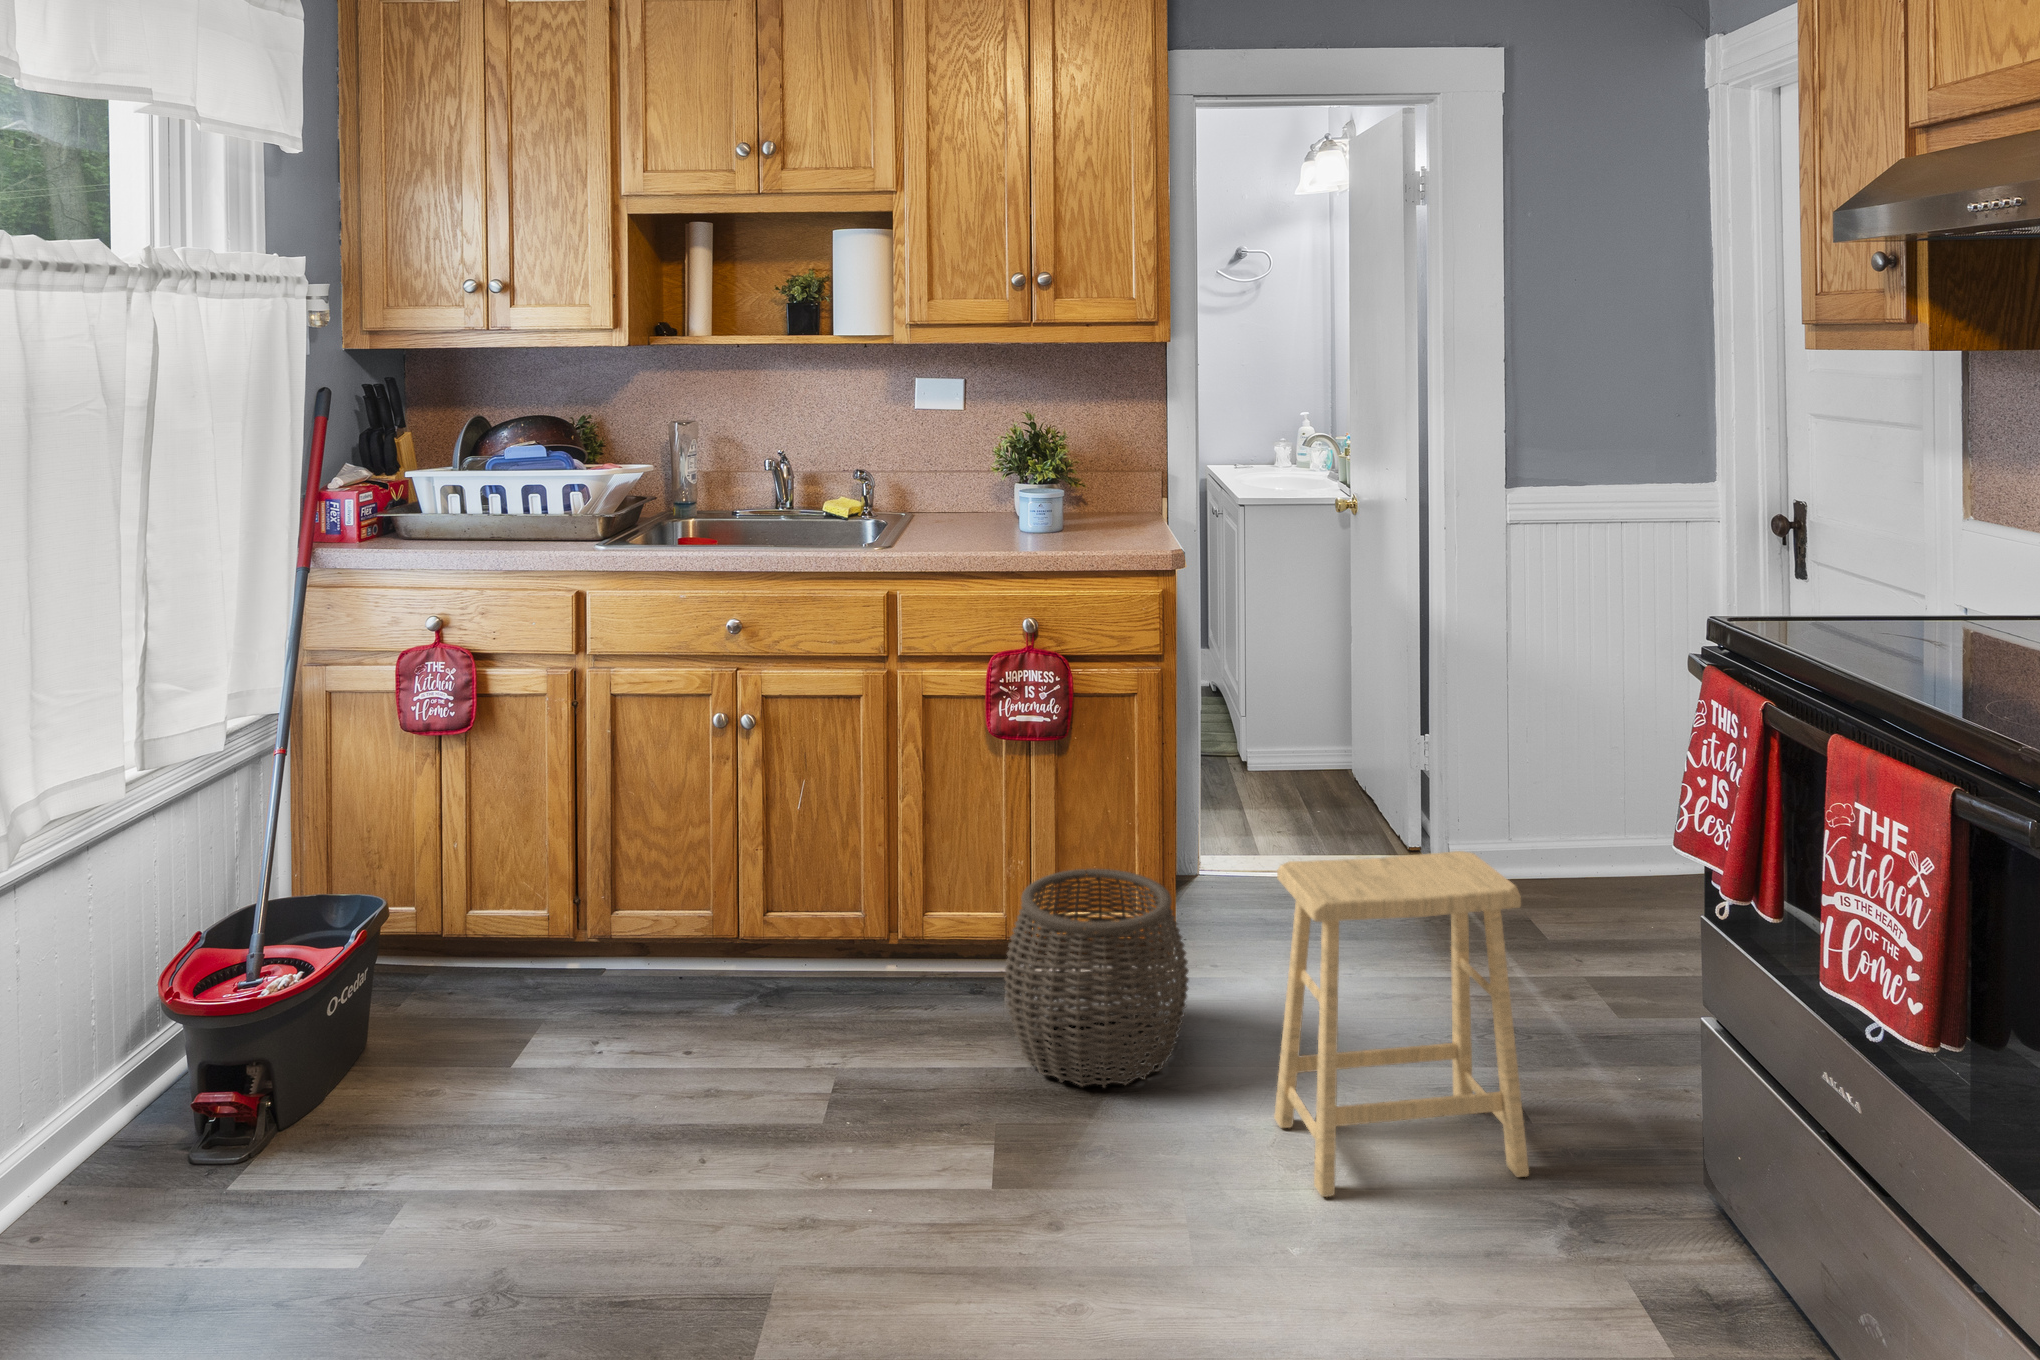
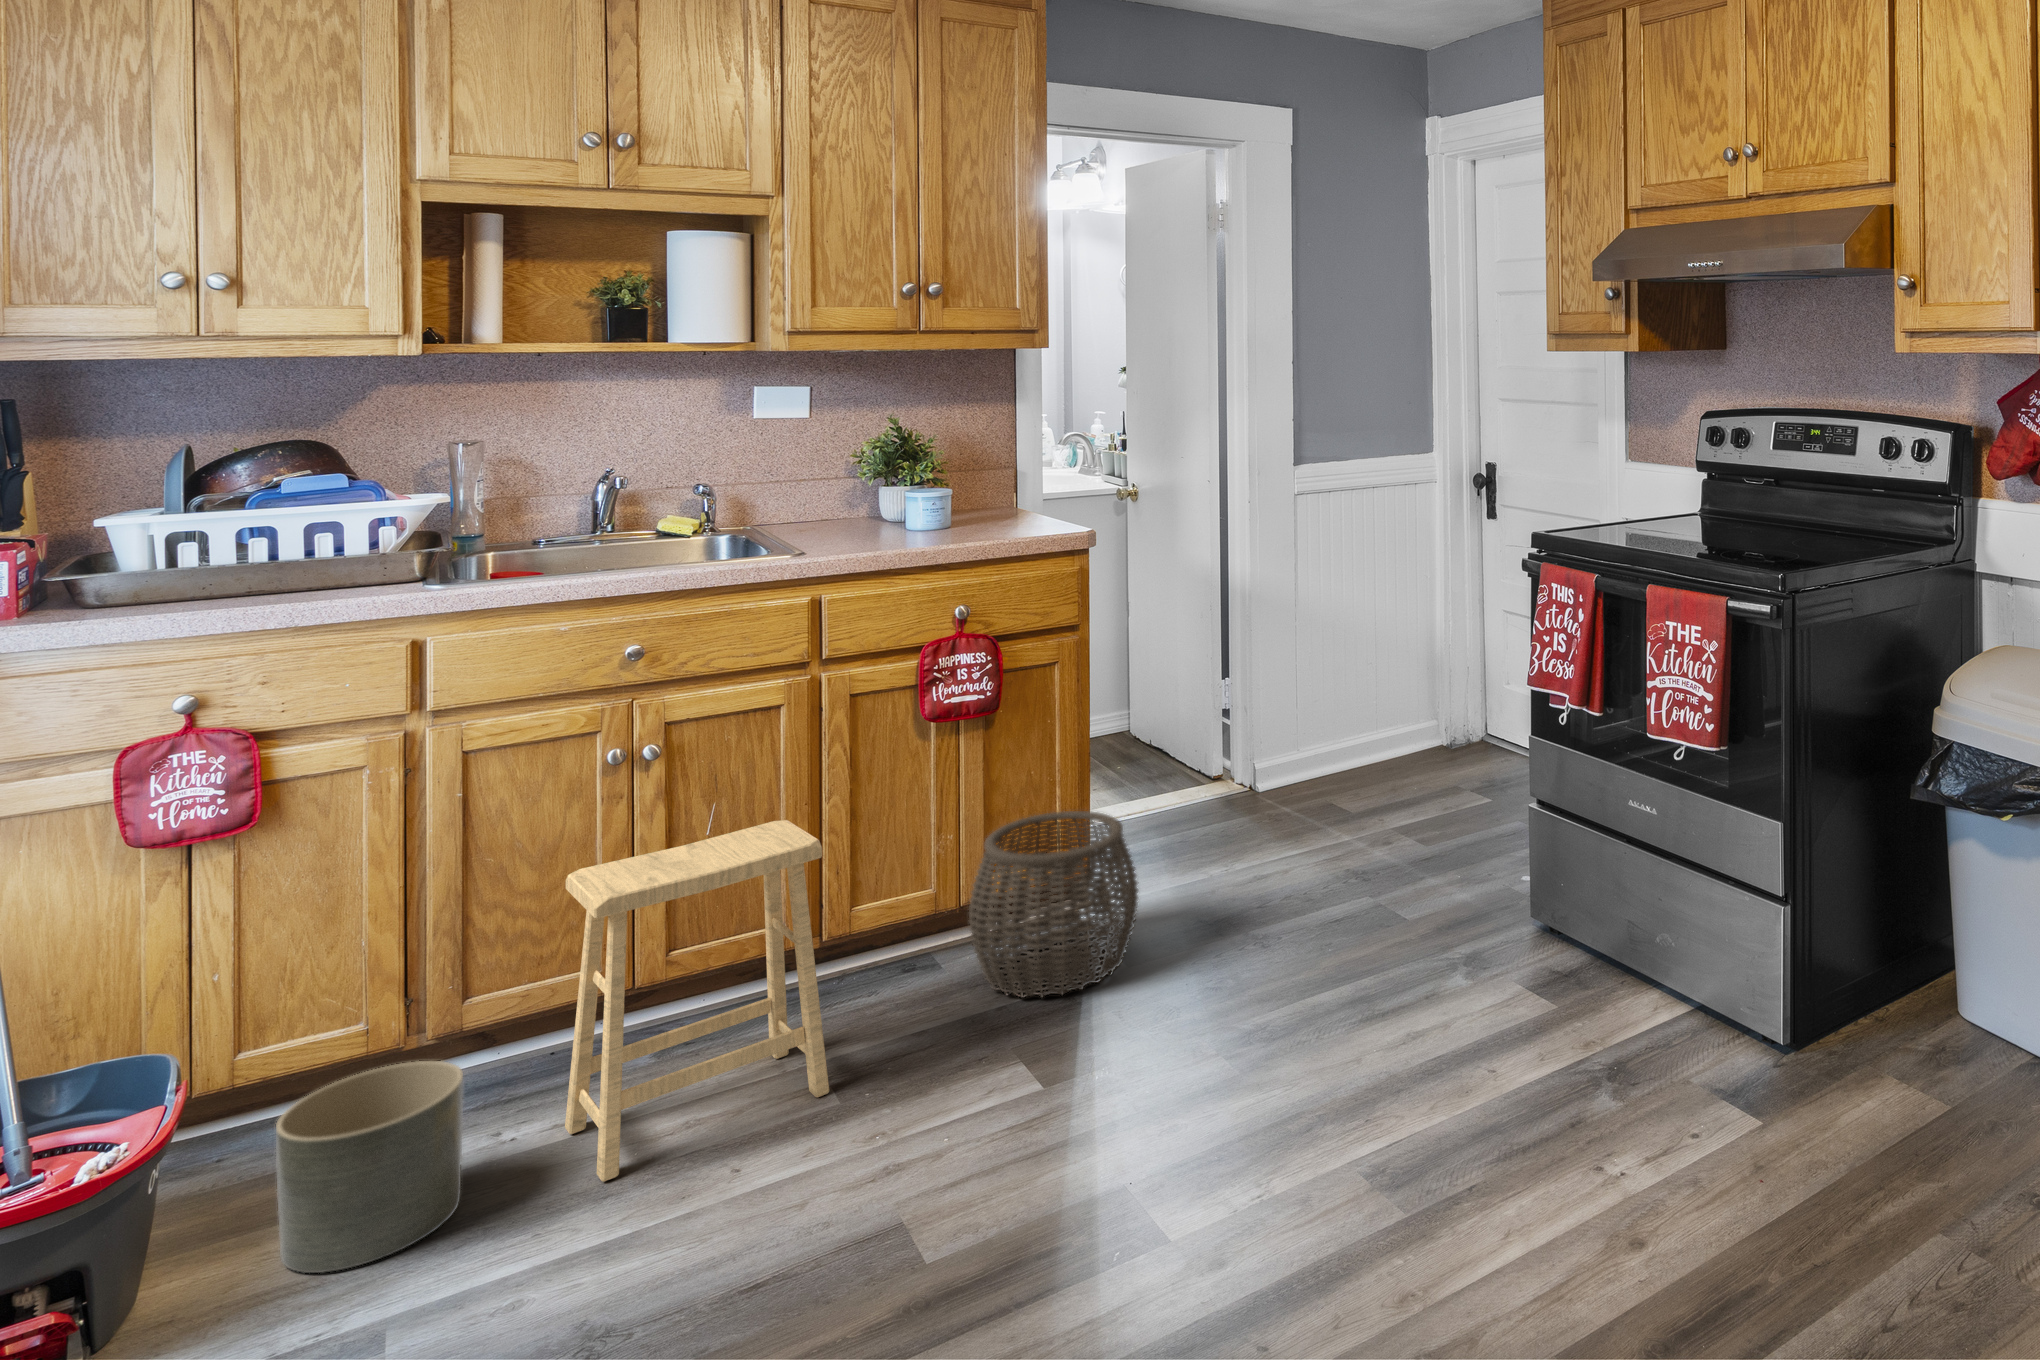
footstool: present [1274,851,1529,1197] -> present [565,820,829,1182]
planter: none [398,966,532,1138] -> present [276,1061,463,1273]

